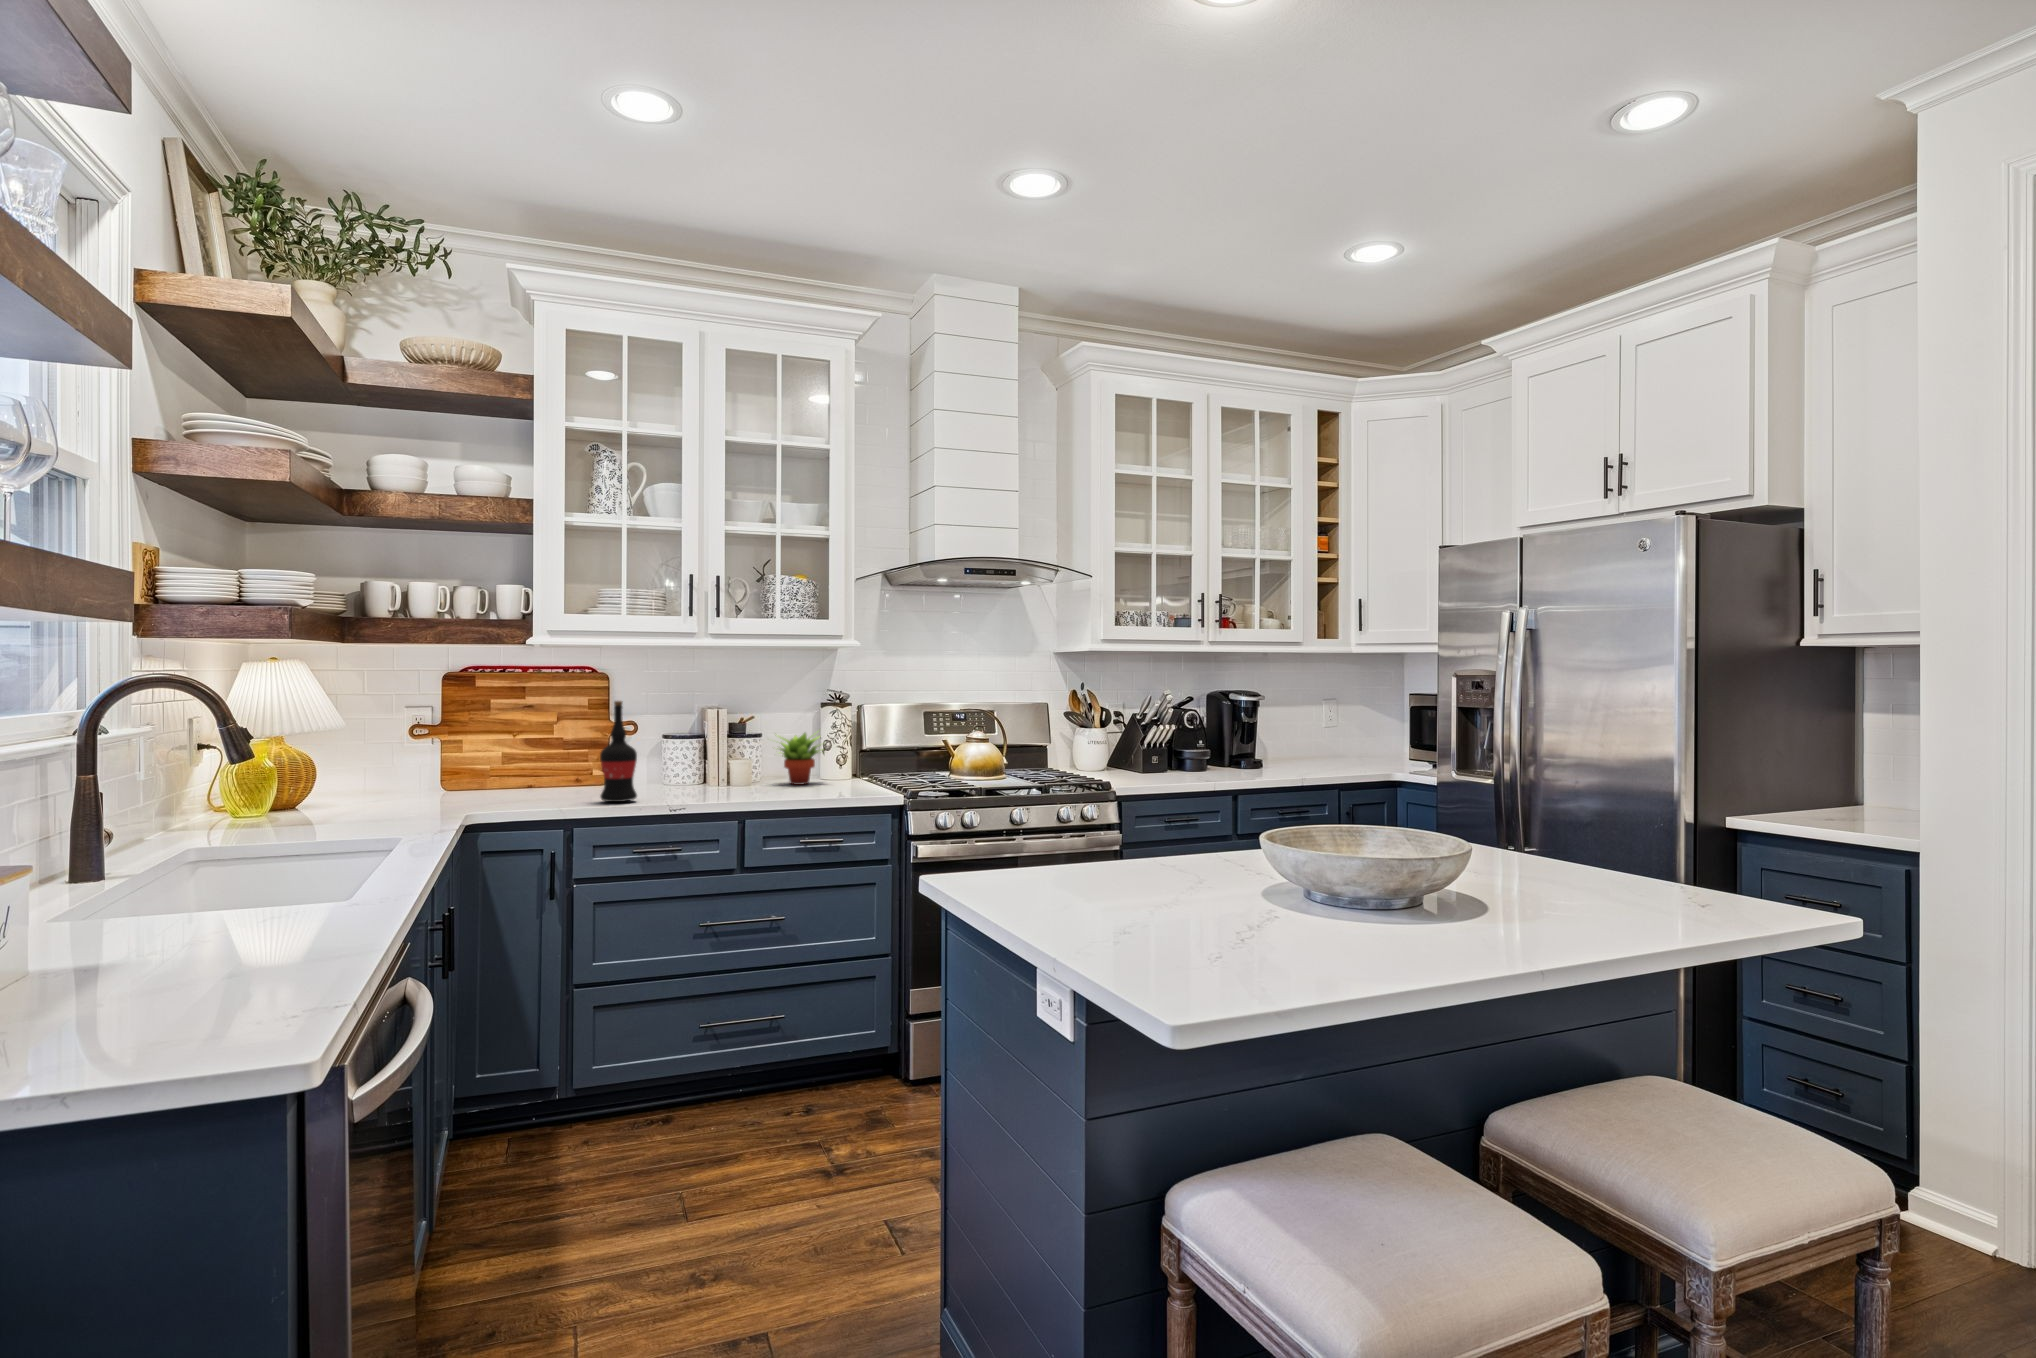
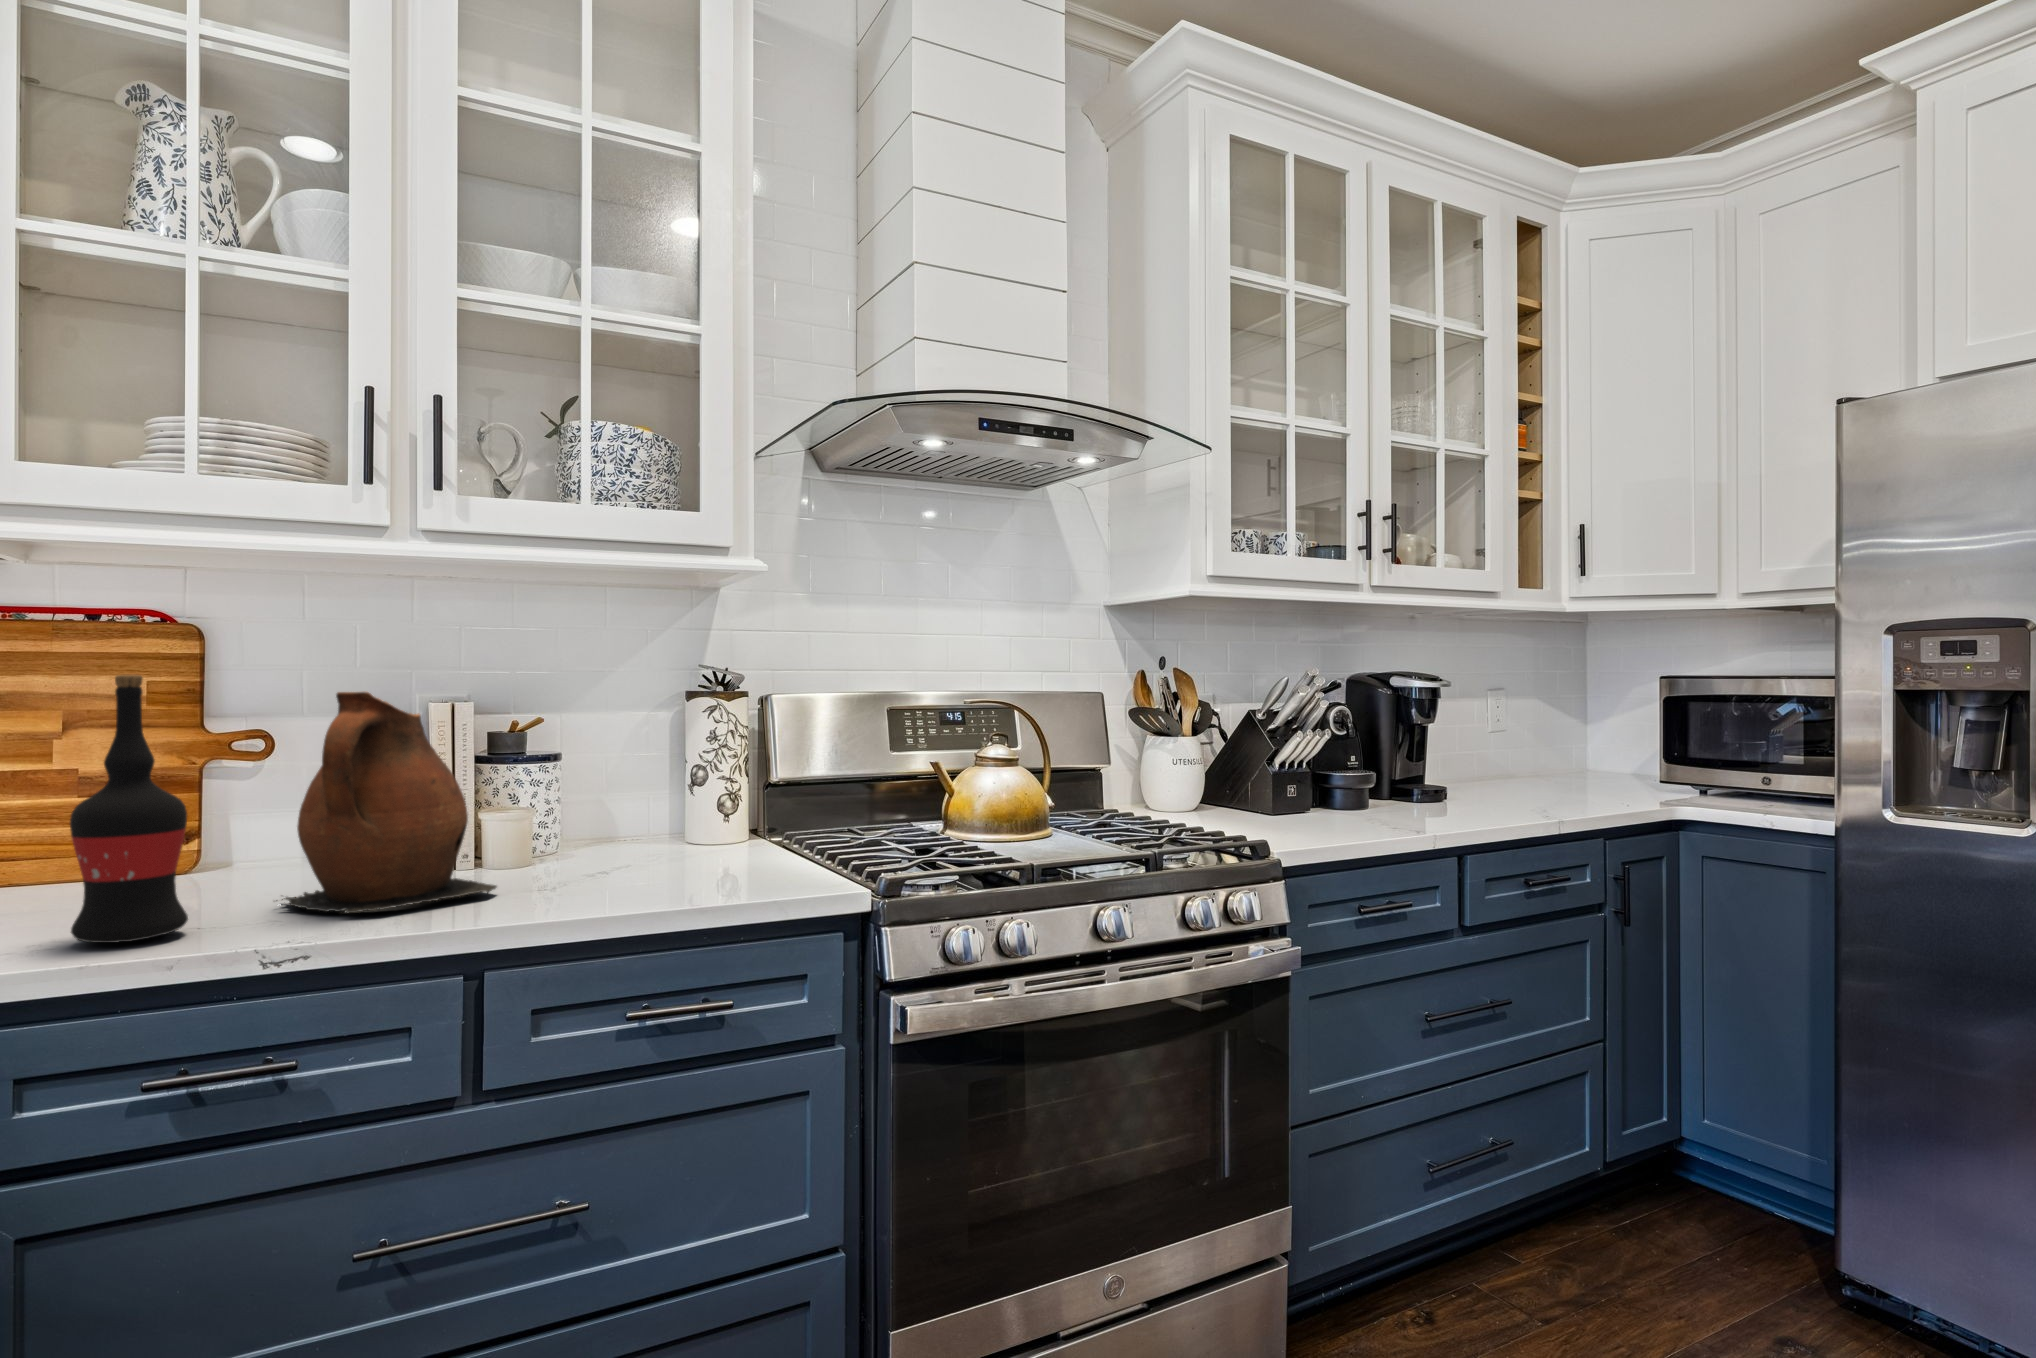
ceramic pitcher: none [658,706,745,797] -> present [276,692,497,914]
succulent plant: present [777,731,819,785] -> none [564,742,695,860]

